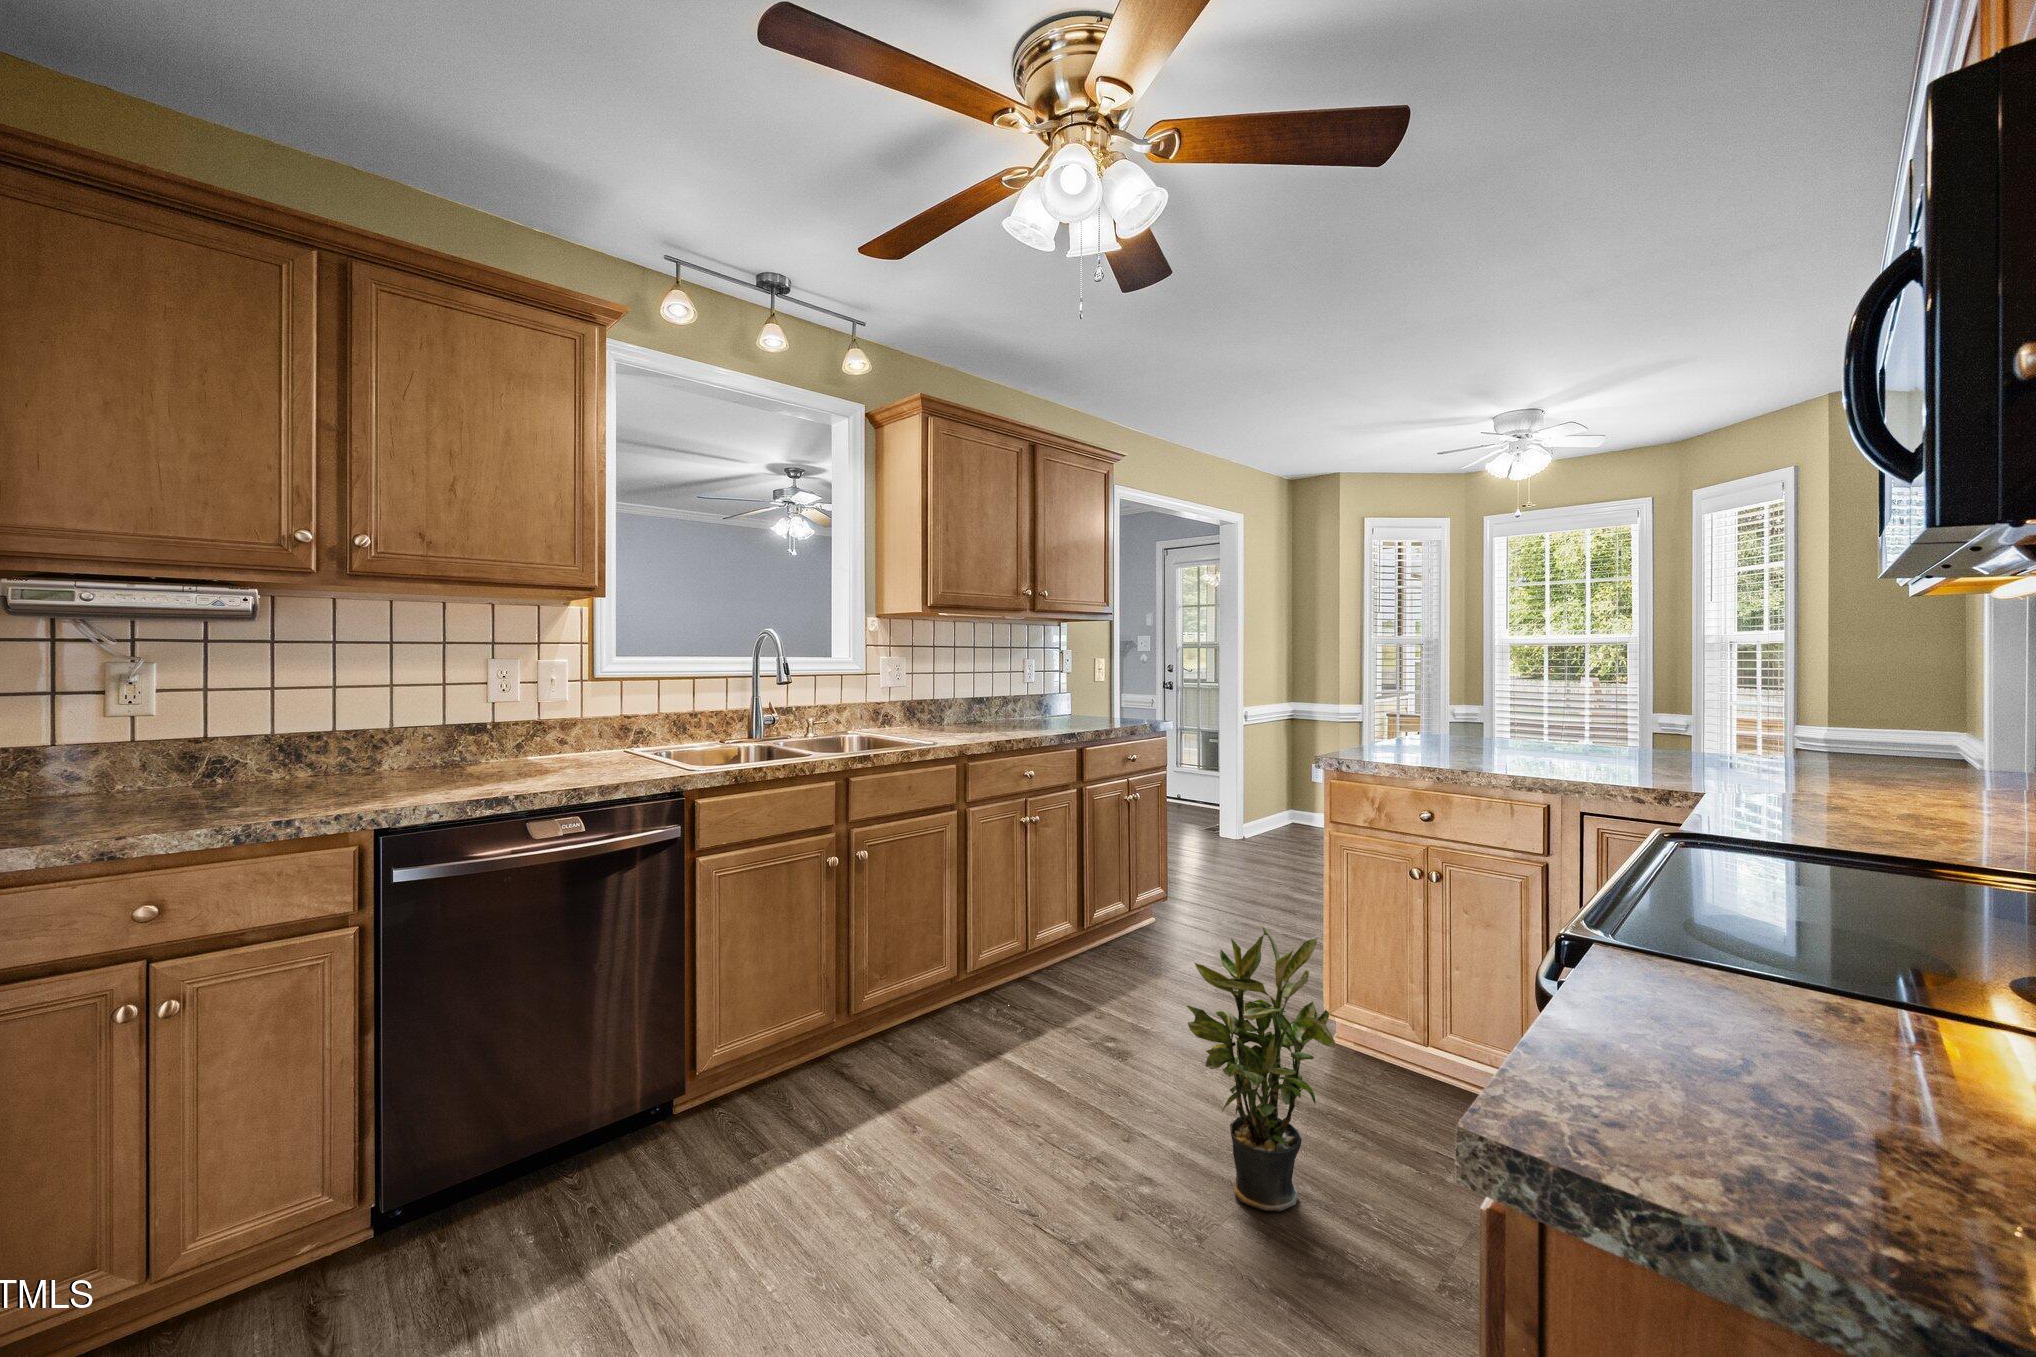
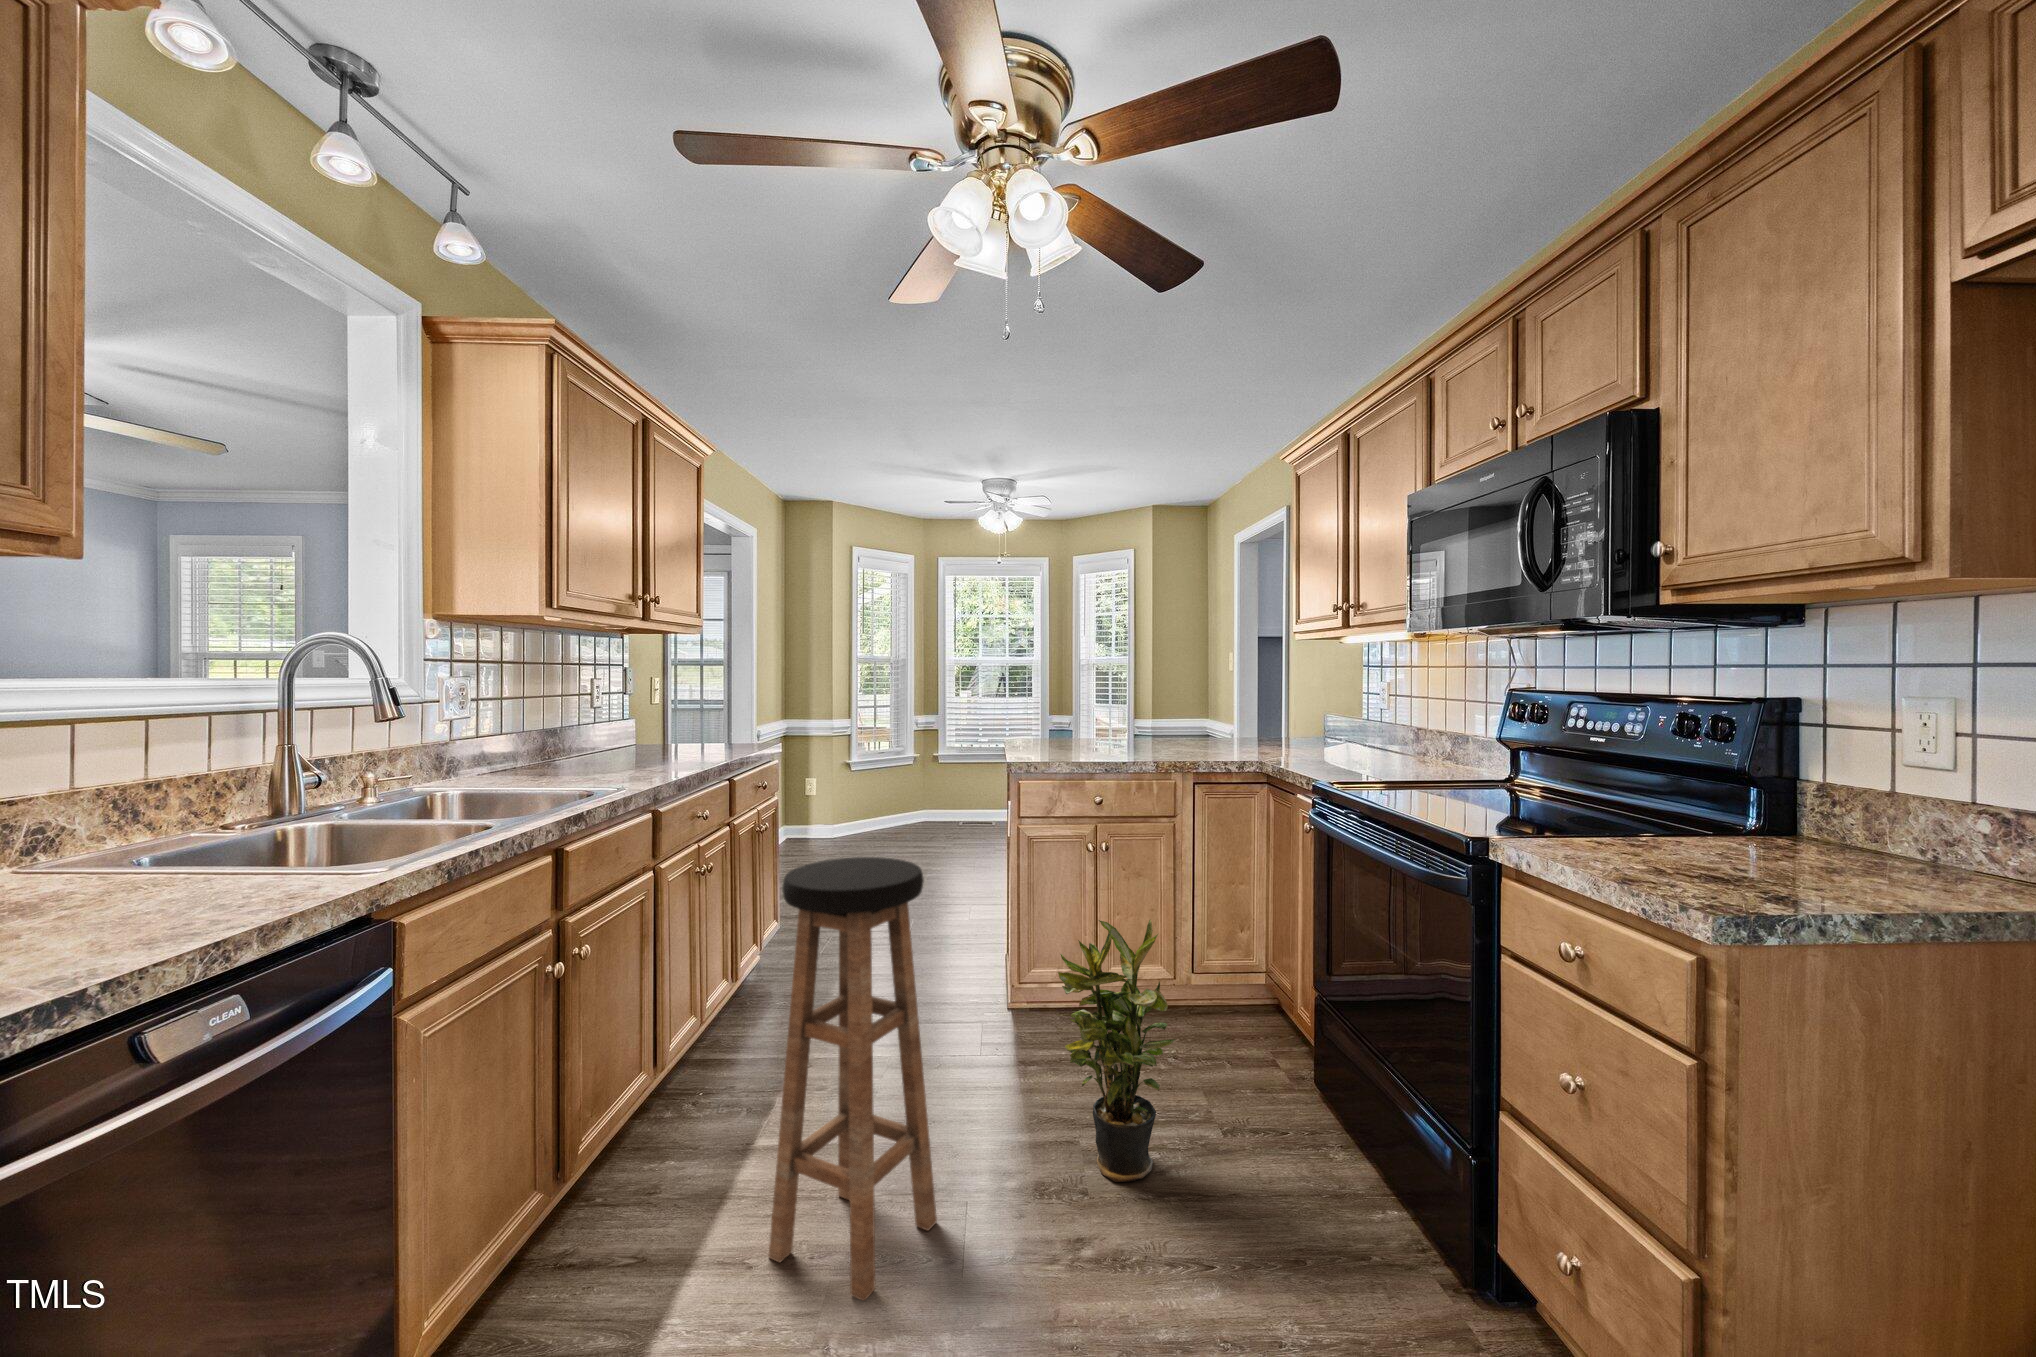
bar stool: none [941,812,1061,1164] -> present [769,857,937,1301]

